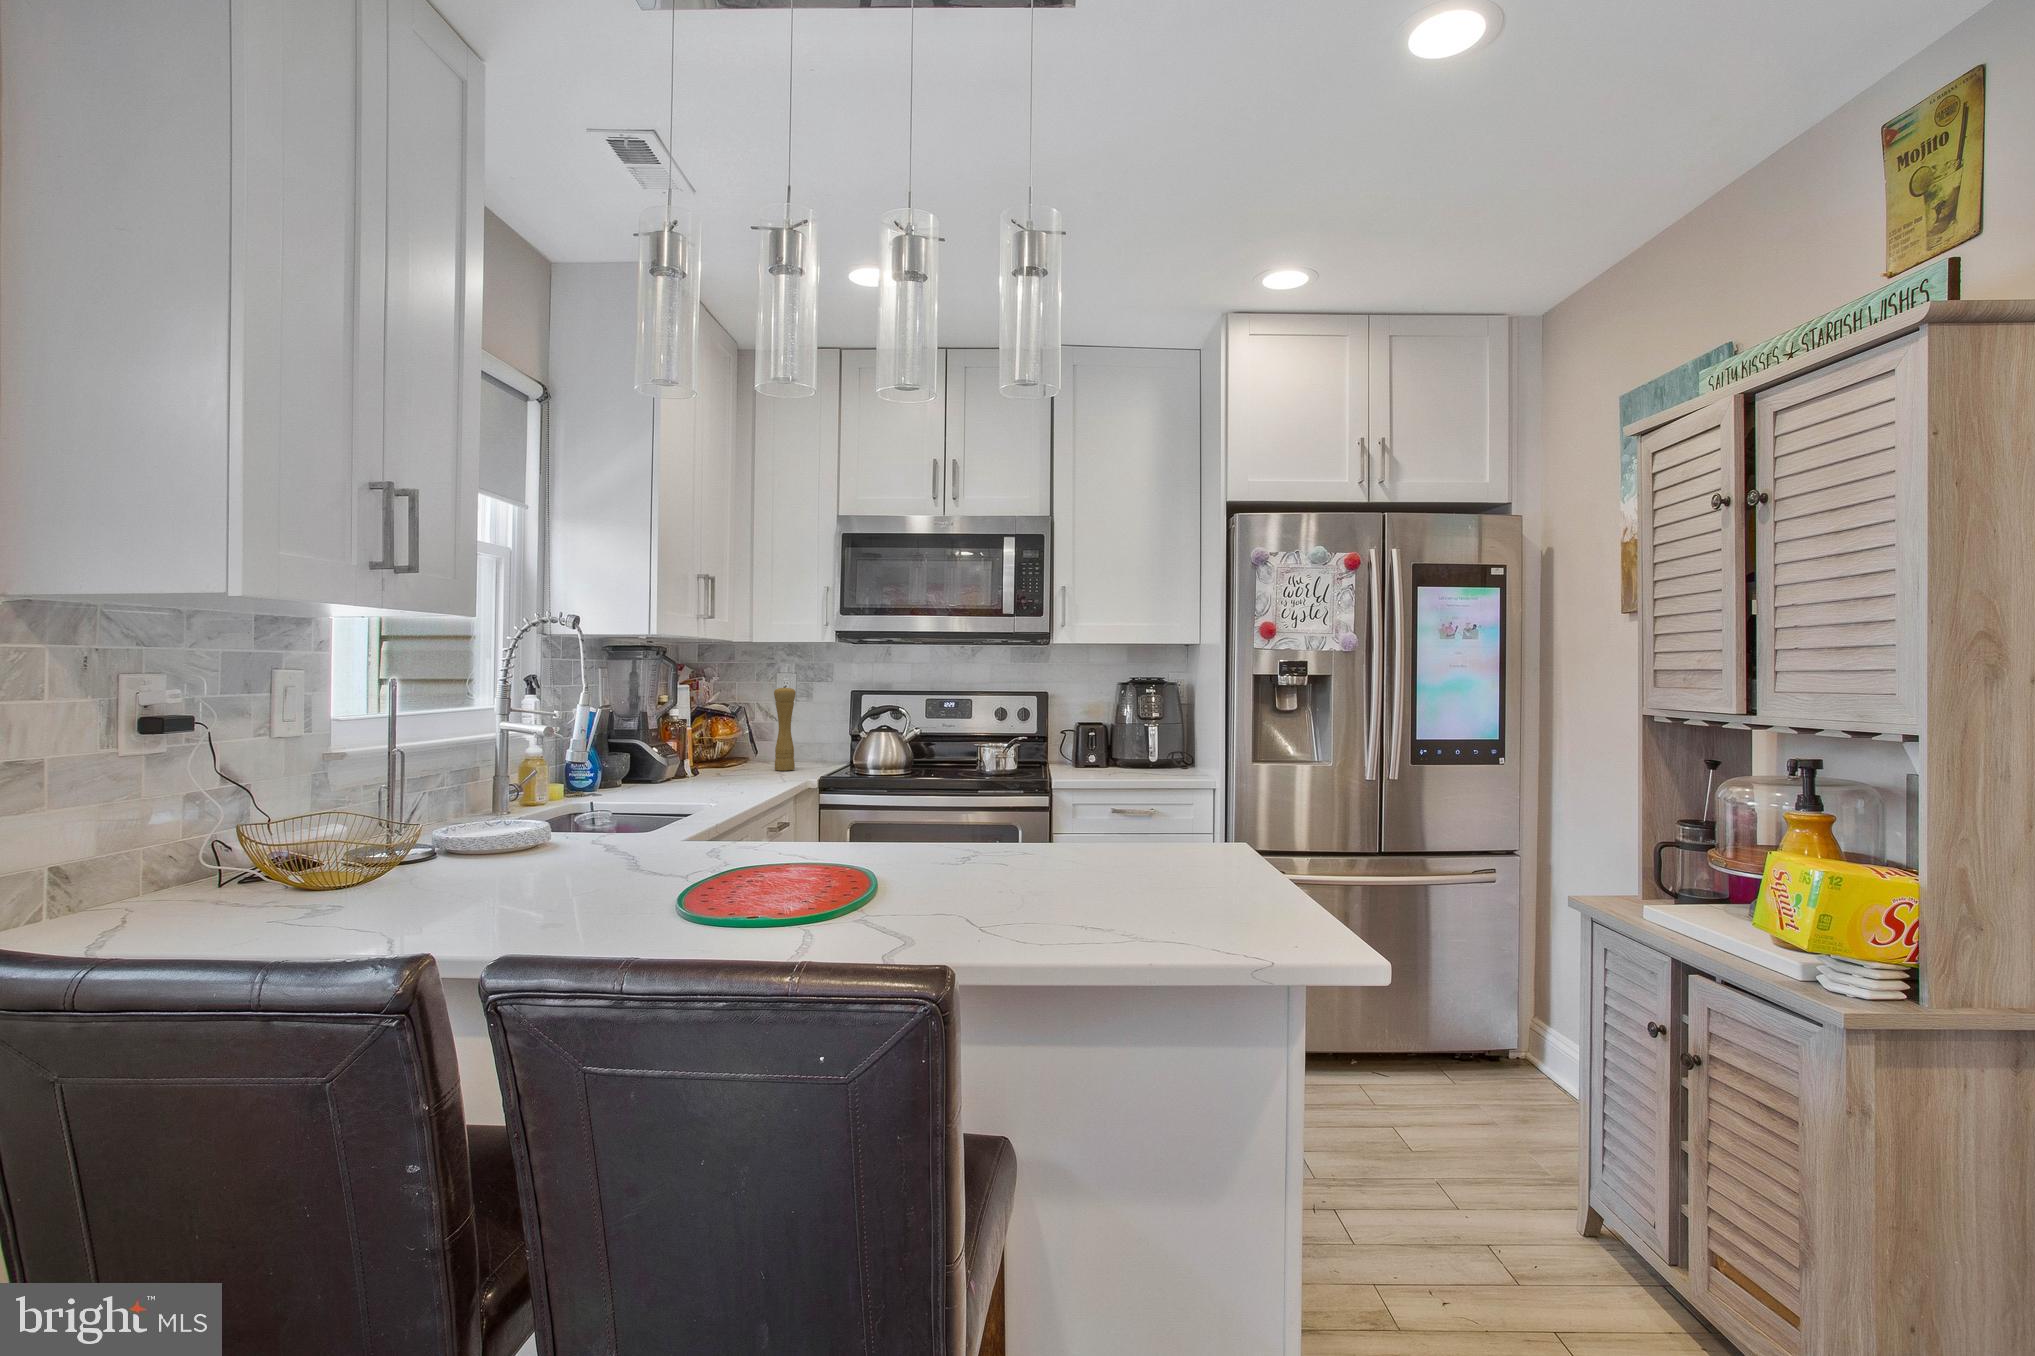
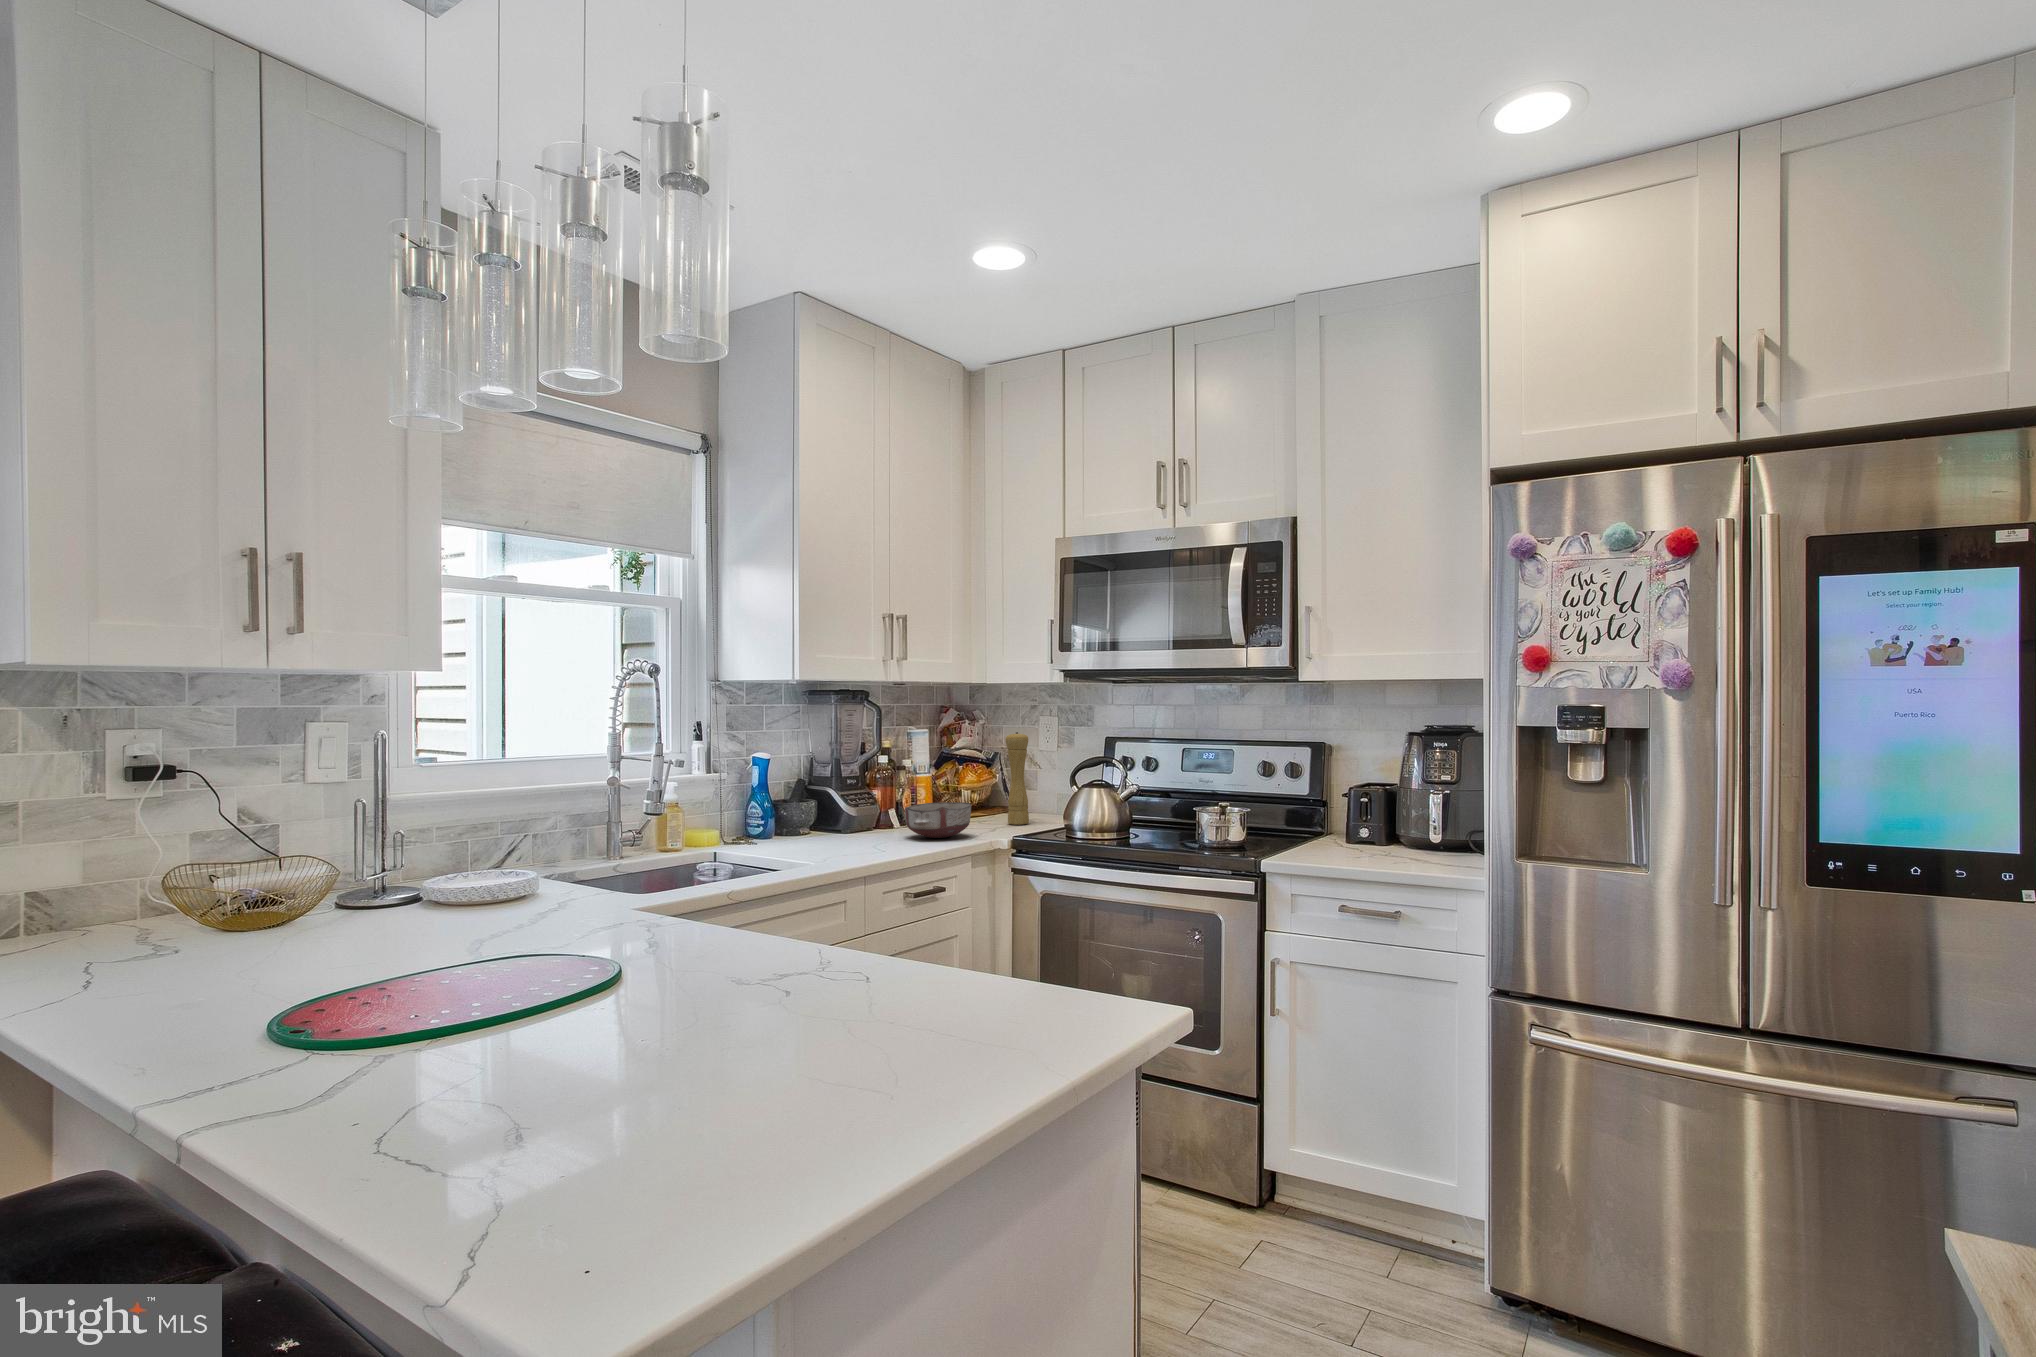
ceramic bowl: none [718,749,783,782] -> present [905,802,971,838]

